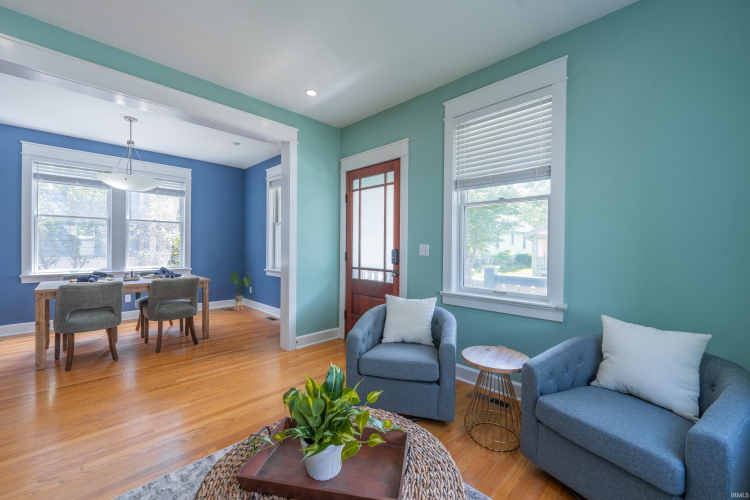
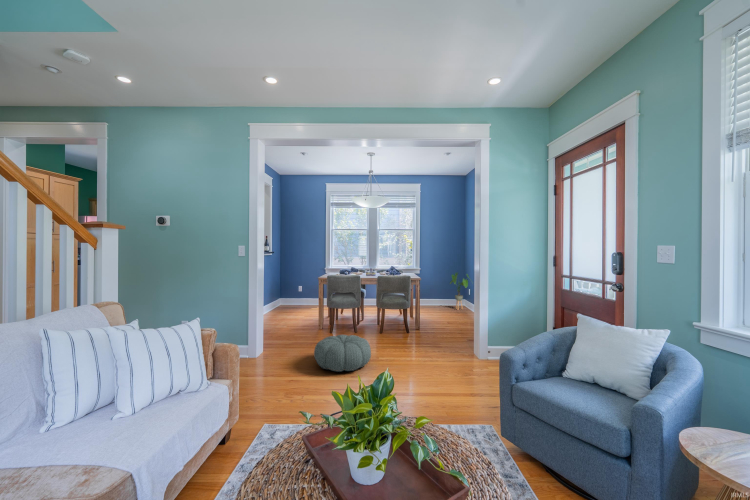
pouf: none [78,358,174,411] -> present [314,335,371,372]

